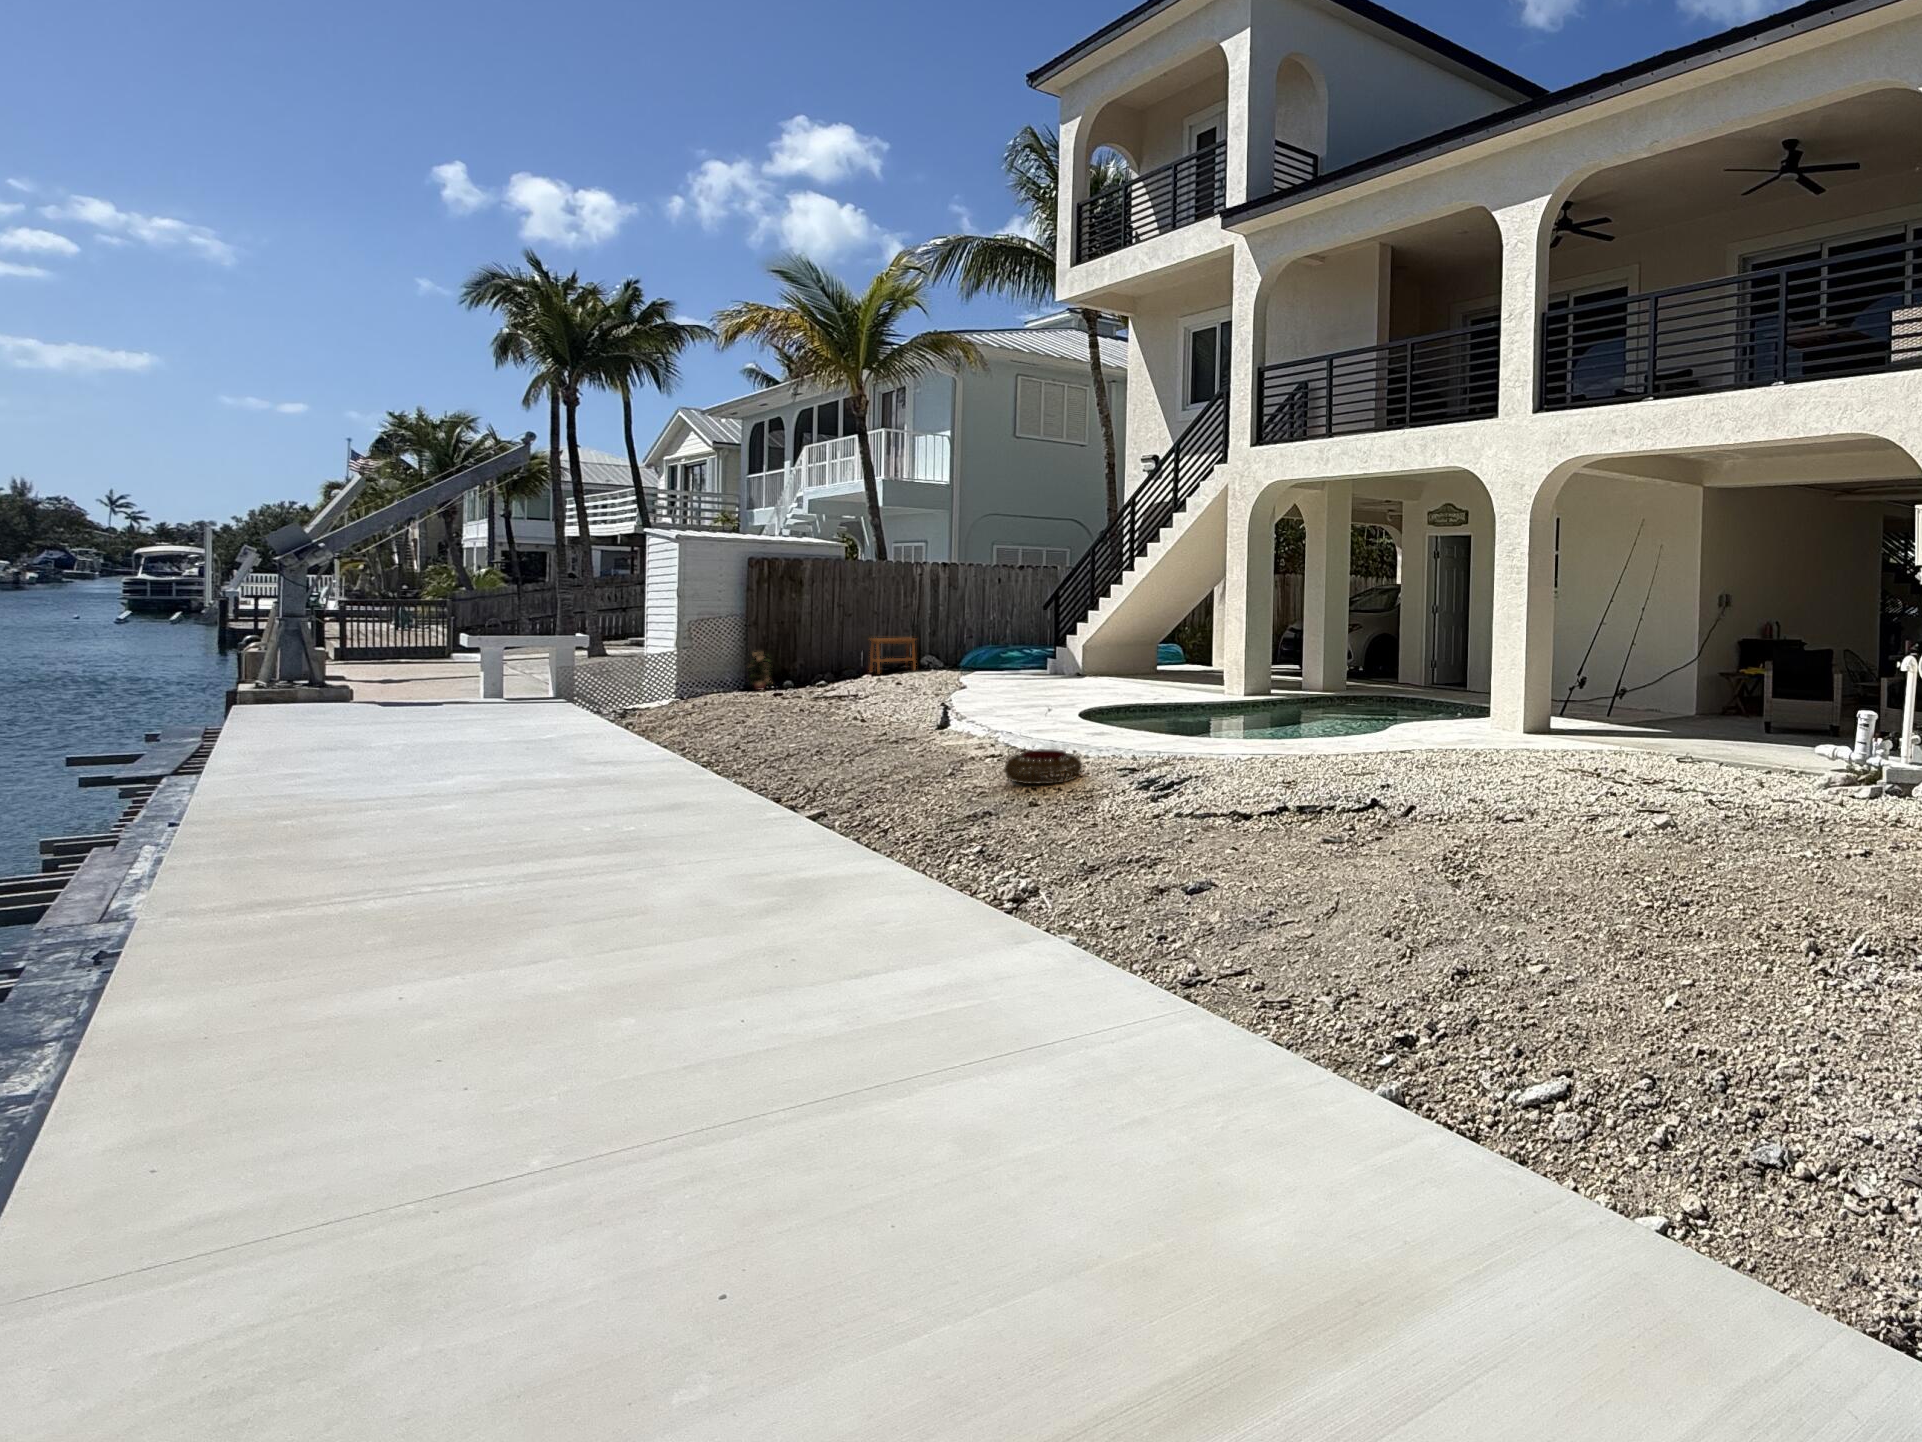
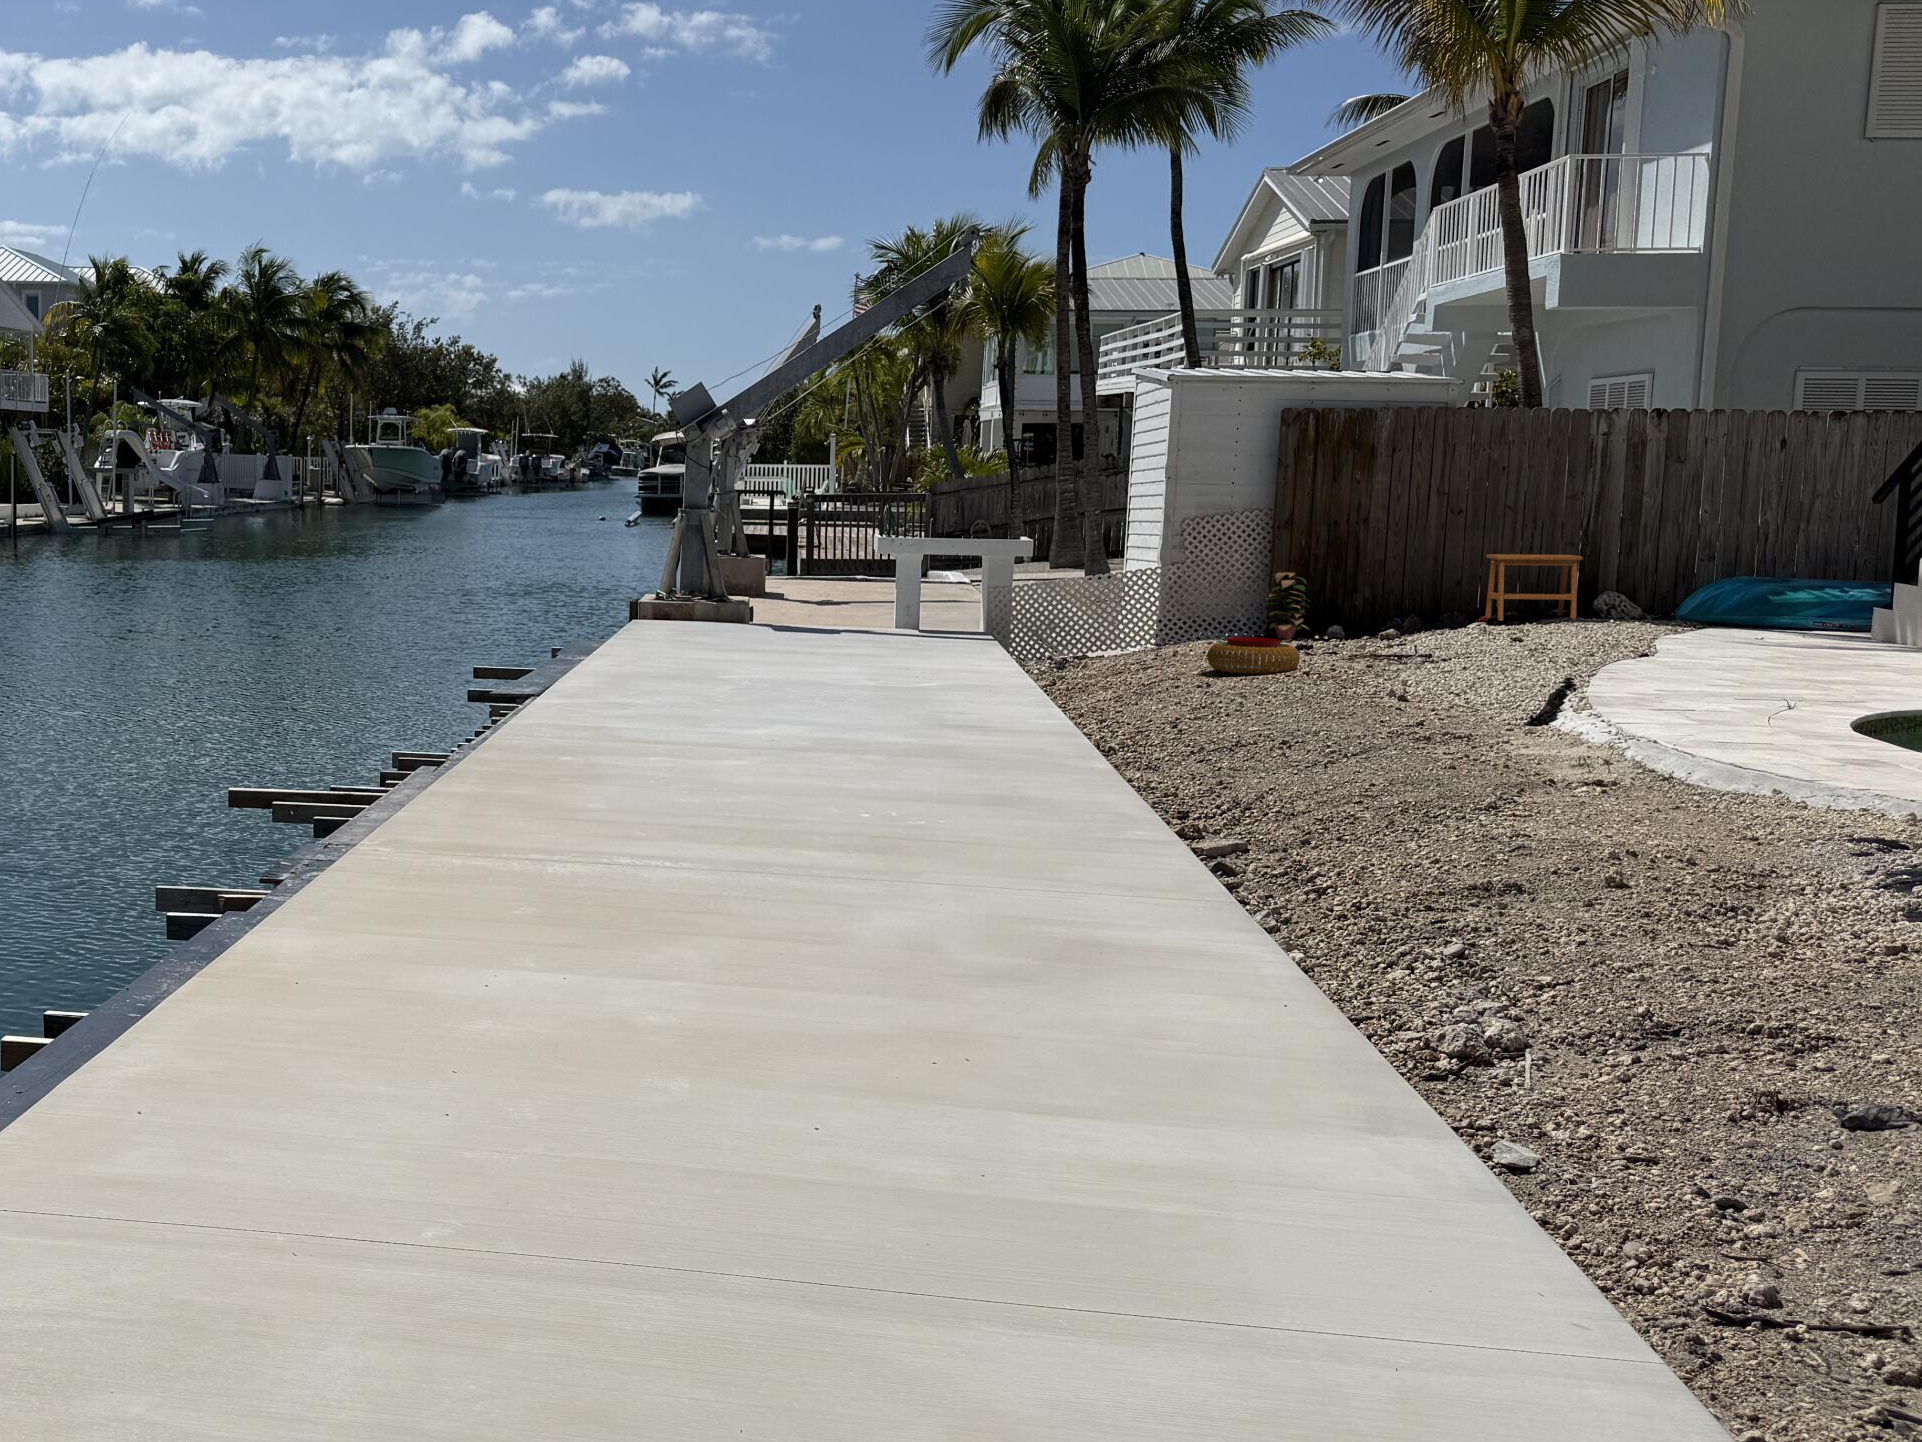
pouf: present [1004,749,1082,784] -> present [1207,637,1300,674]

